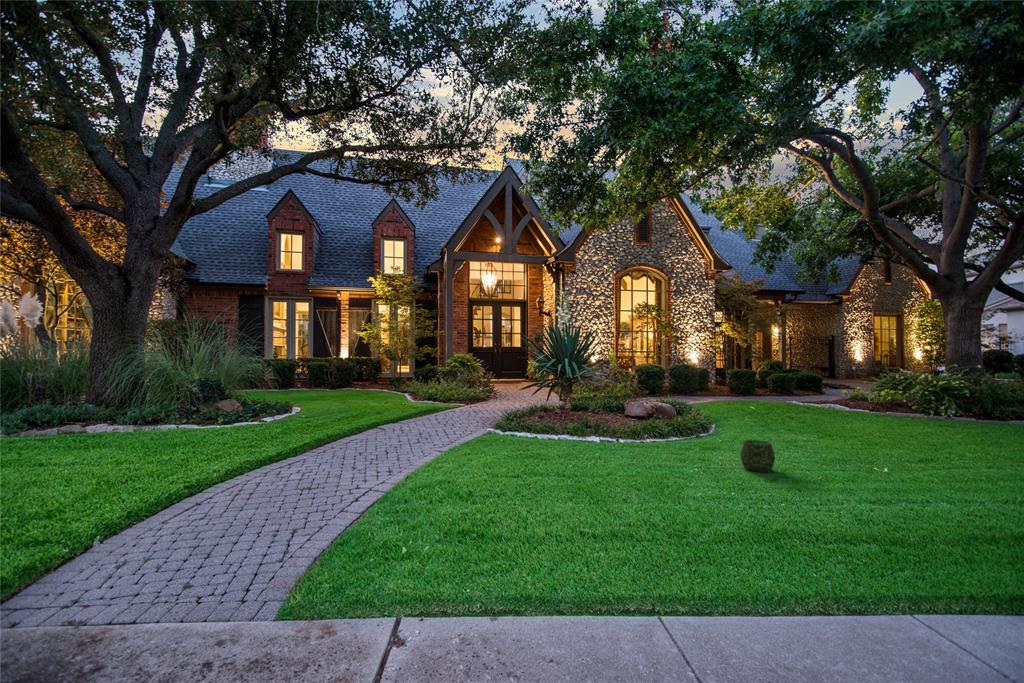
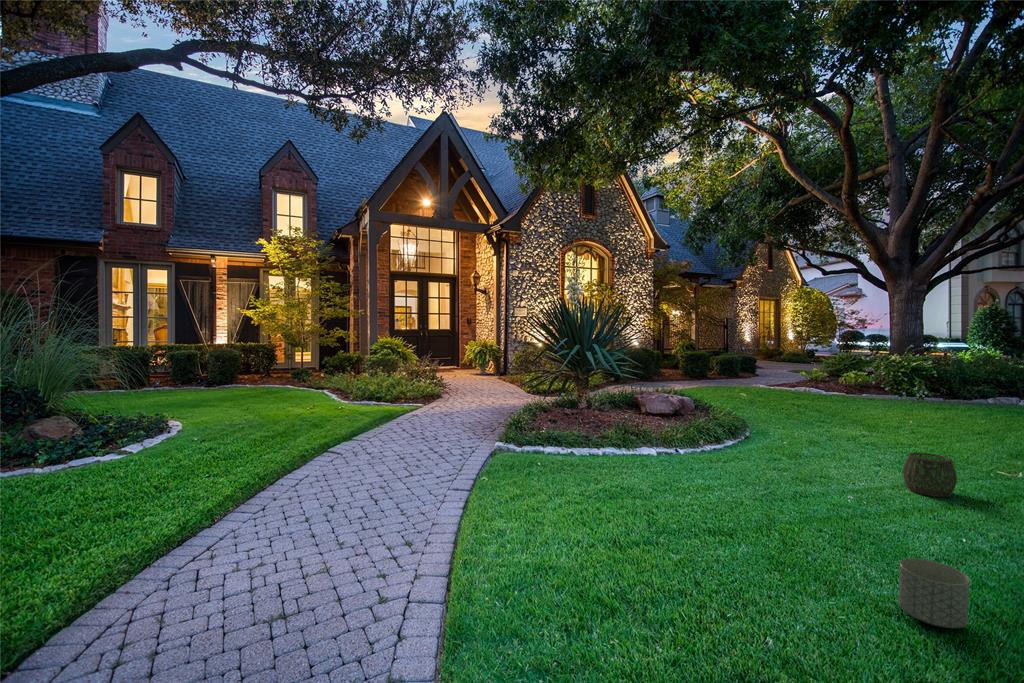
planter: none [596,477,626,511] -> present [898,558,970,628]

